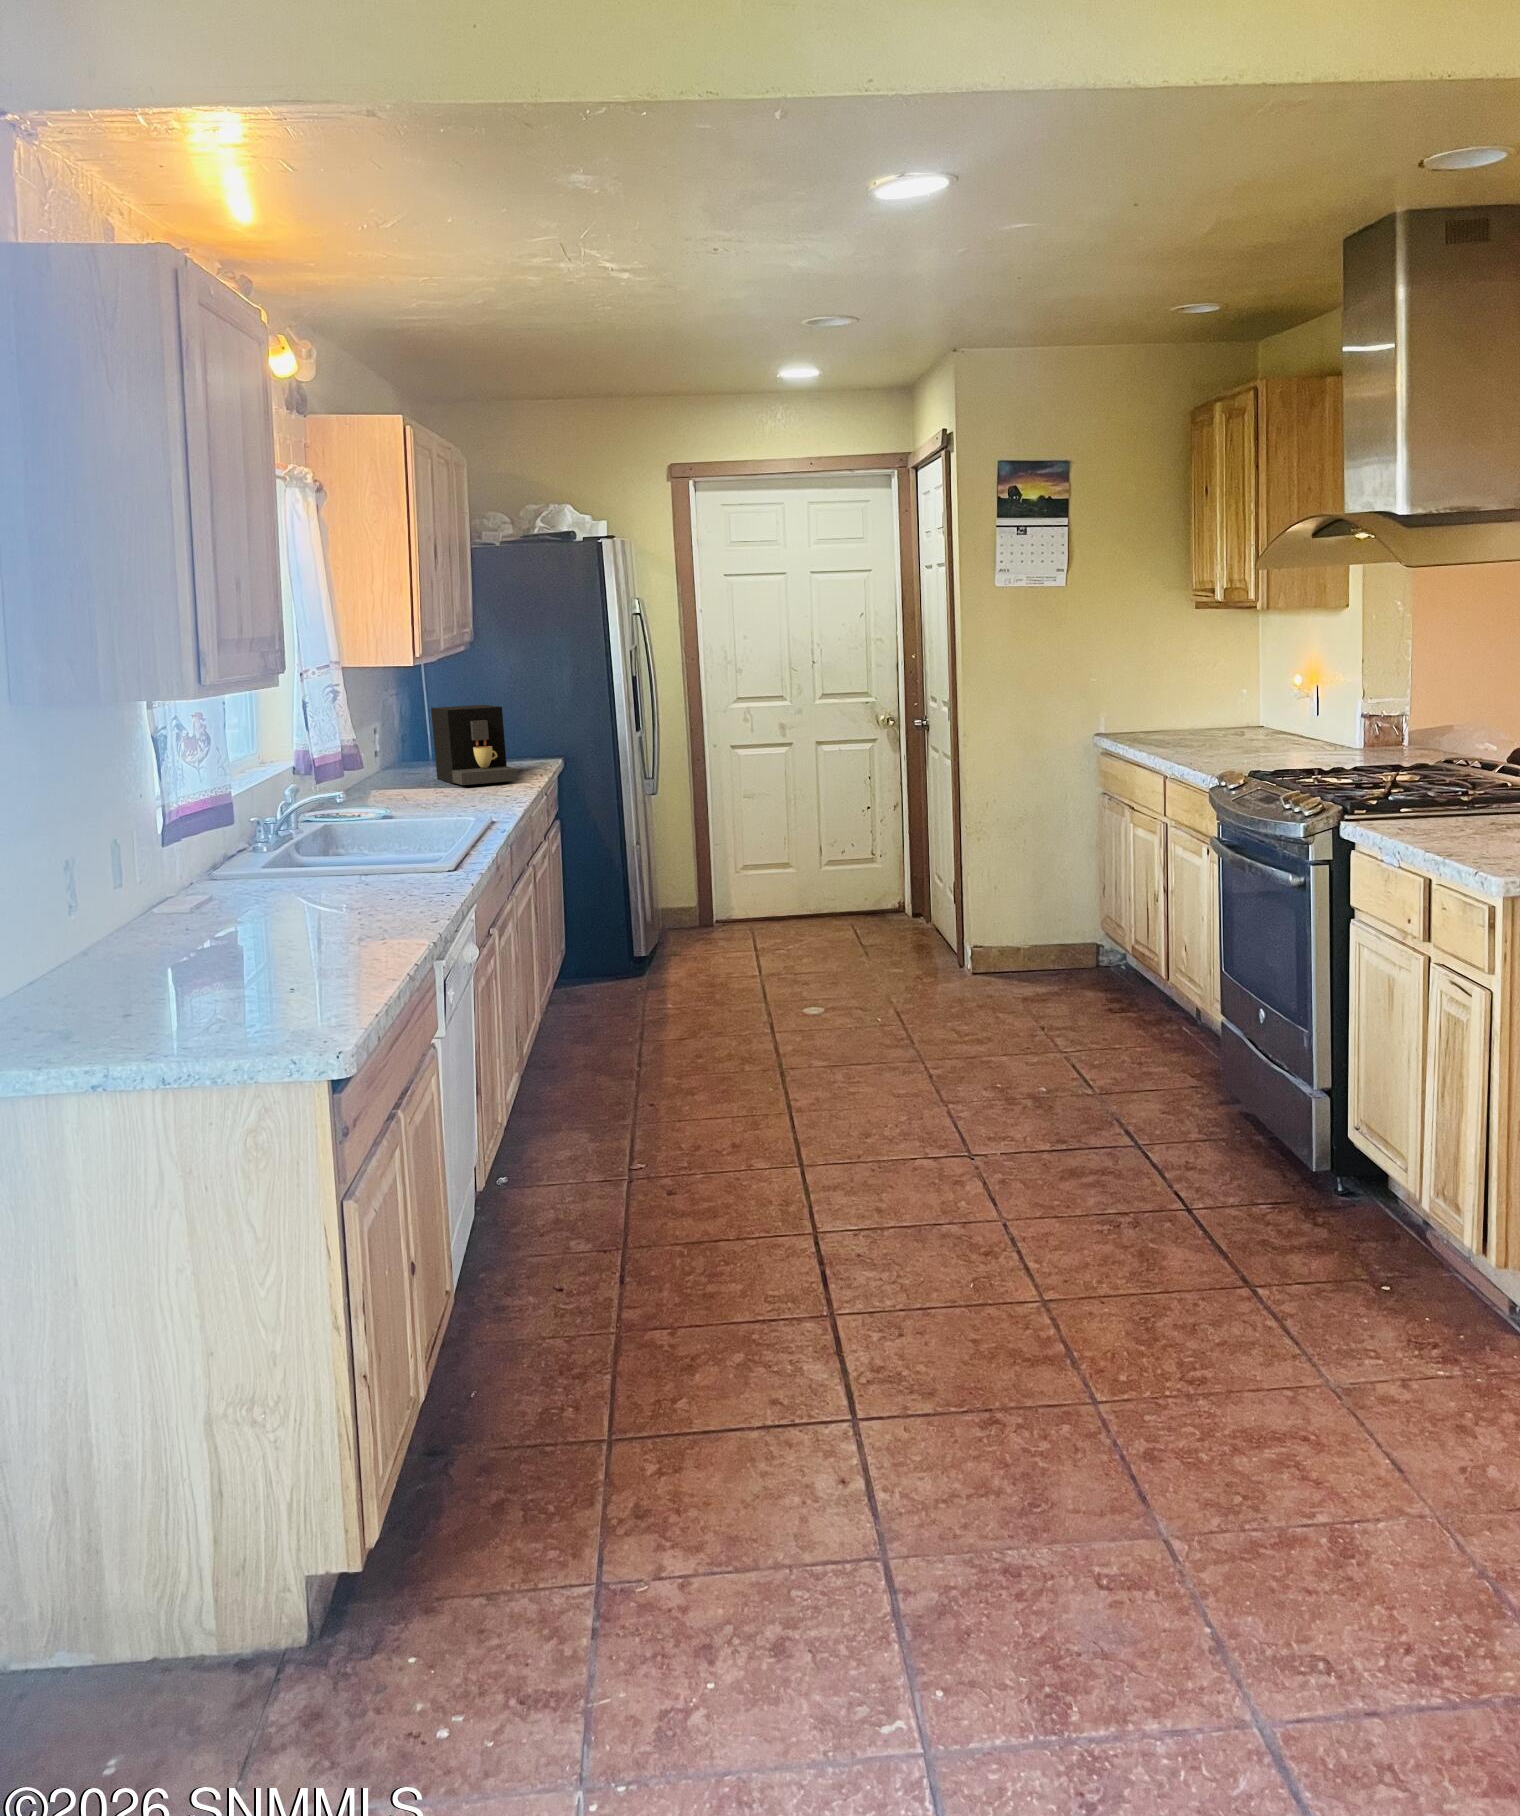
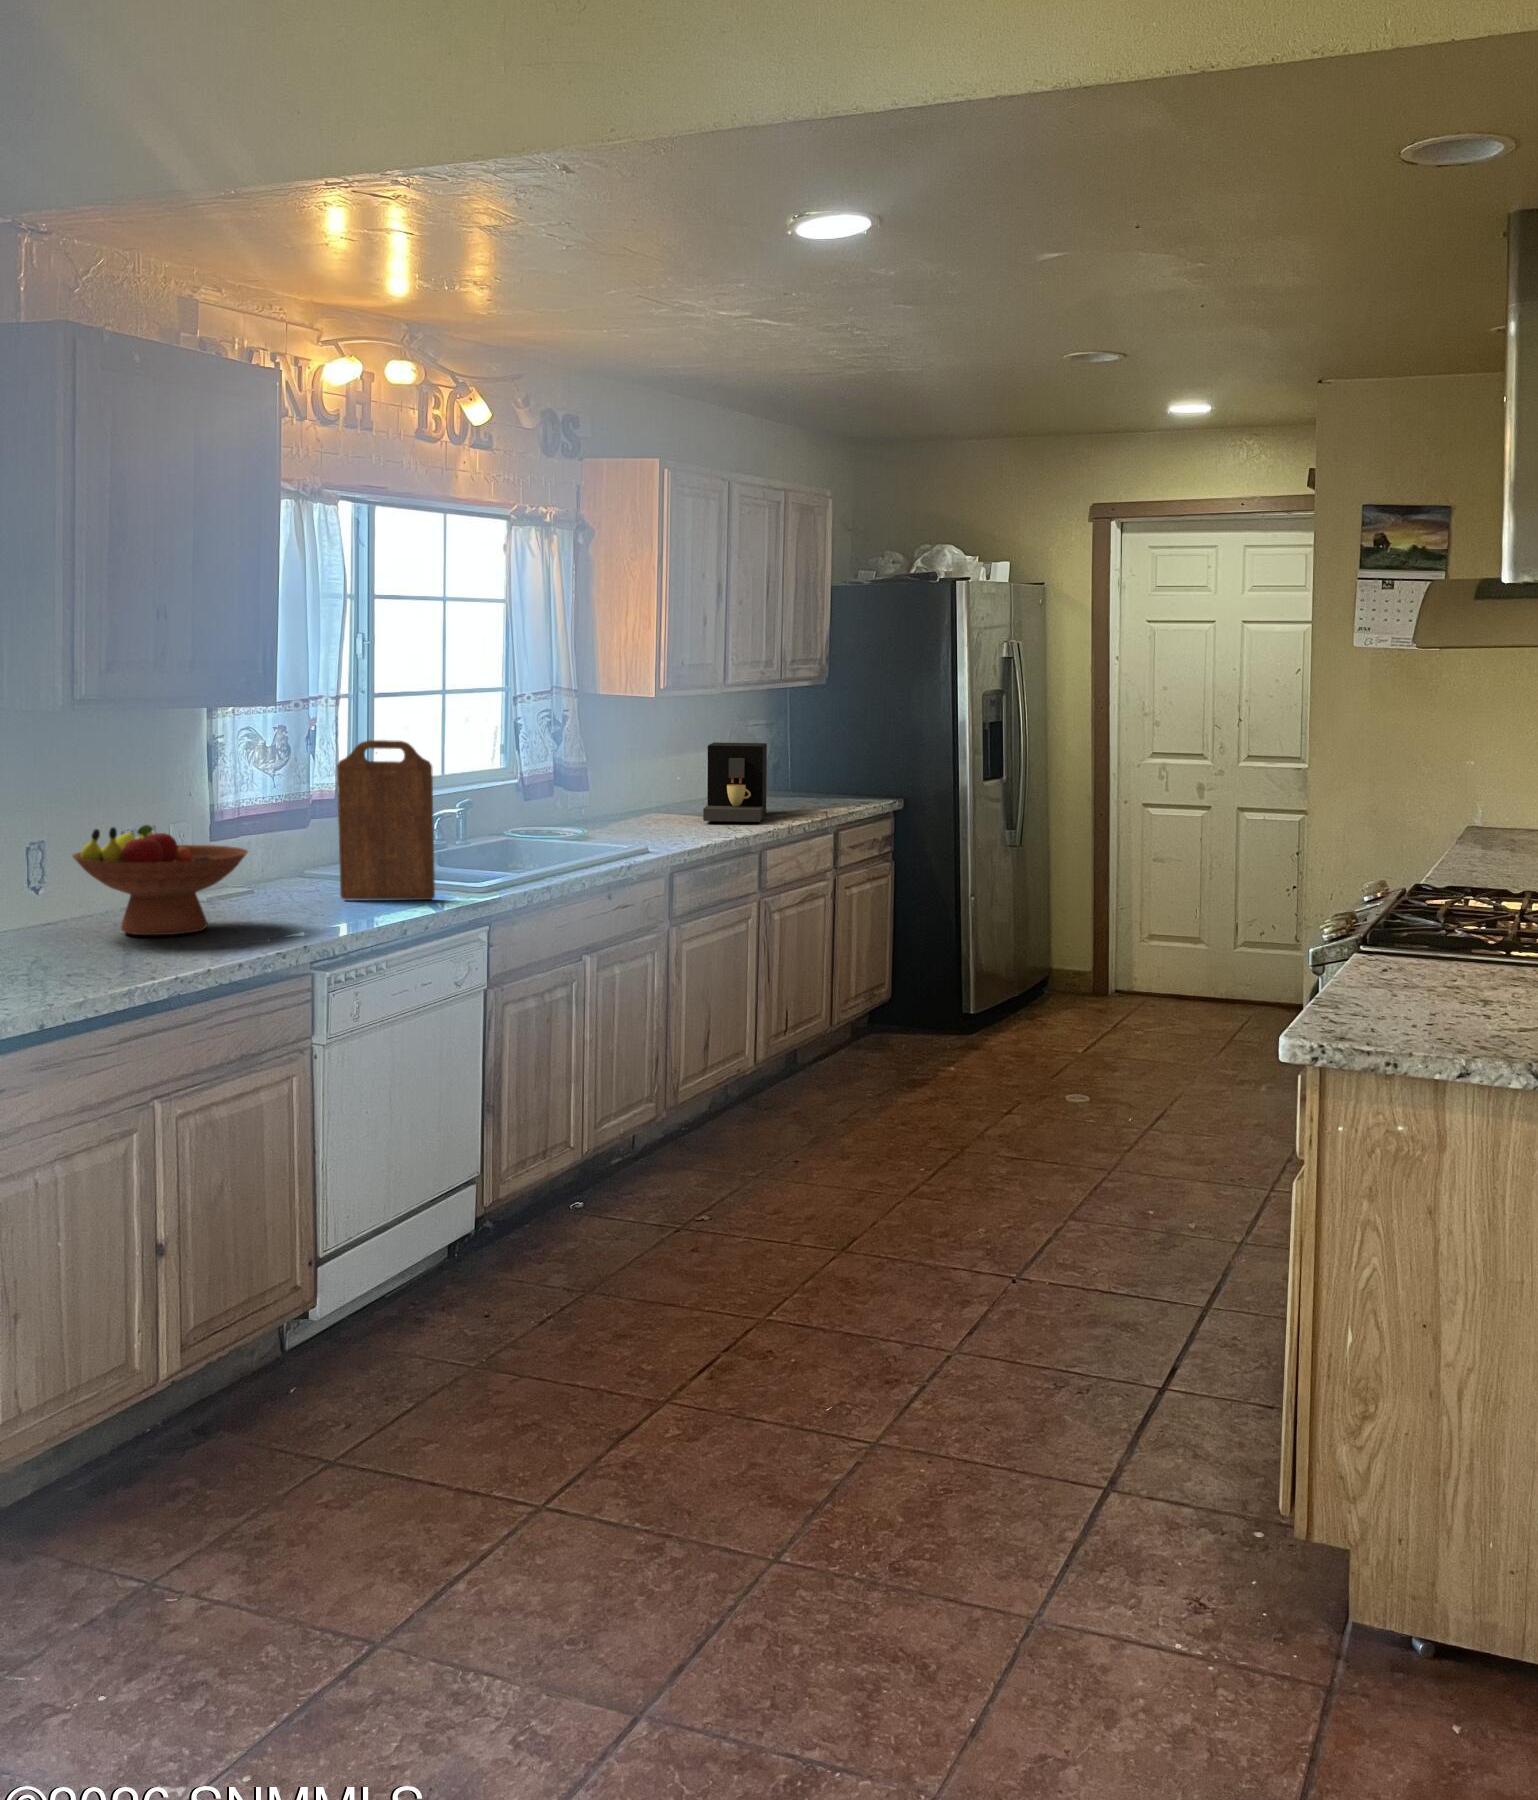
cutting board: none [324,714,439,893] -> present [337,740,435,900]
fruit bowl: none [135,828,338,956] -> present [72,825,248,935]

